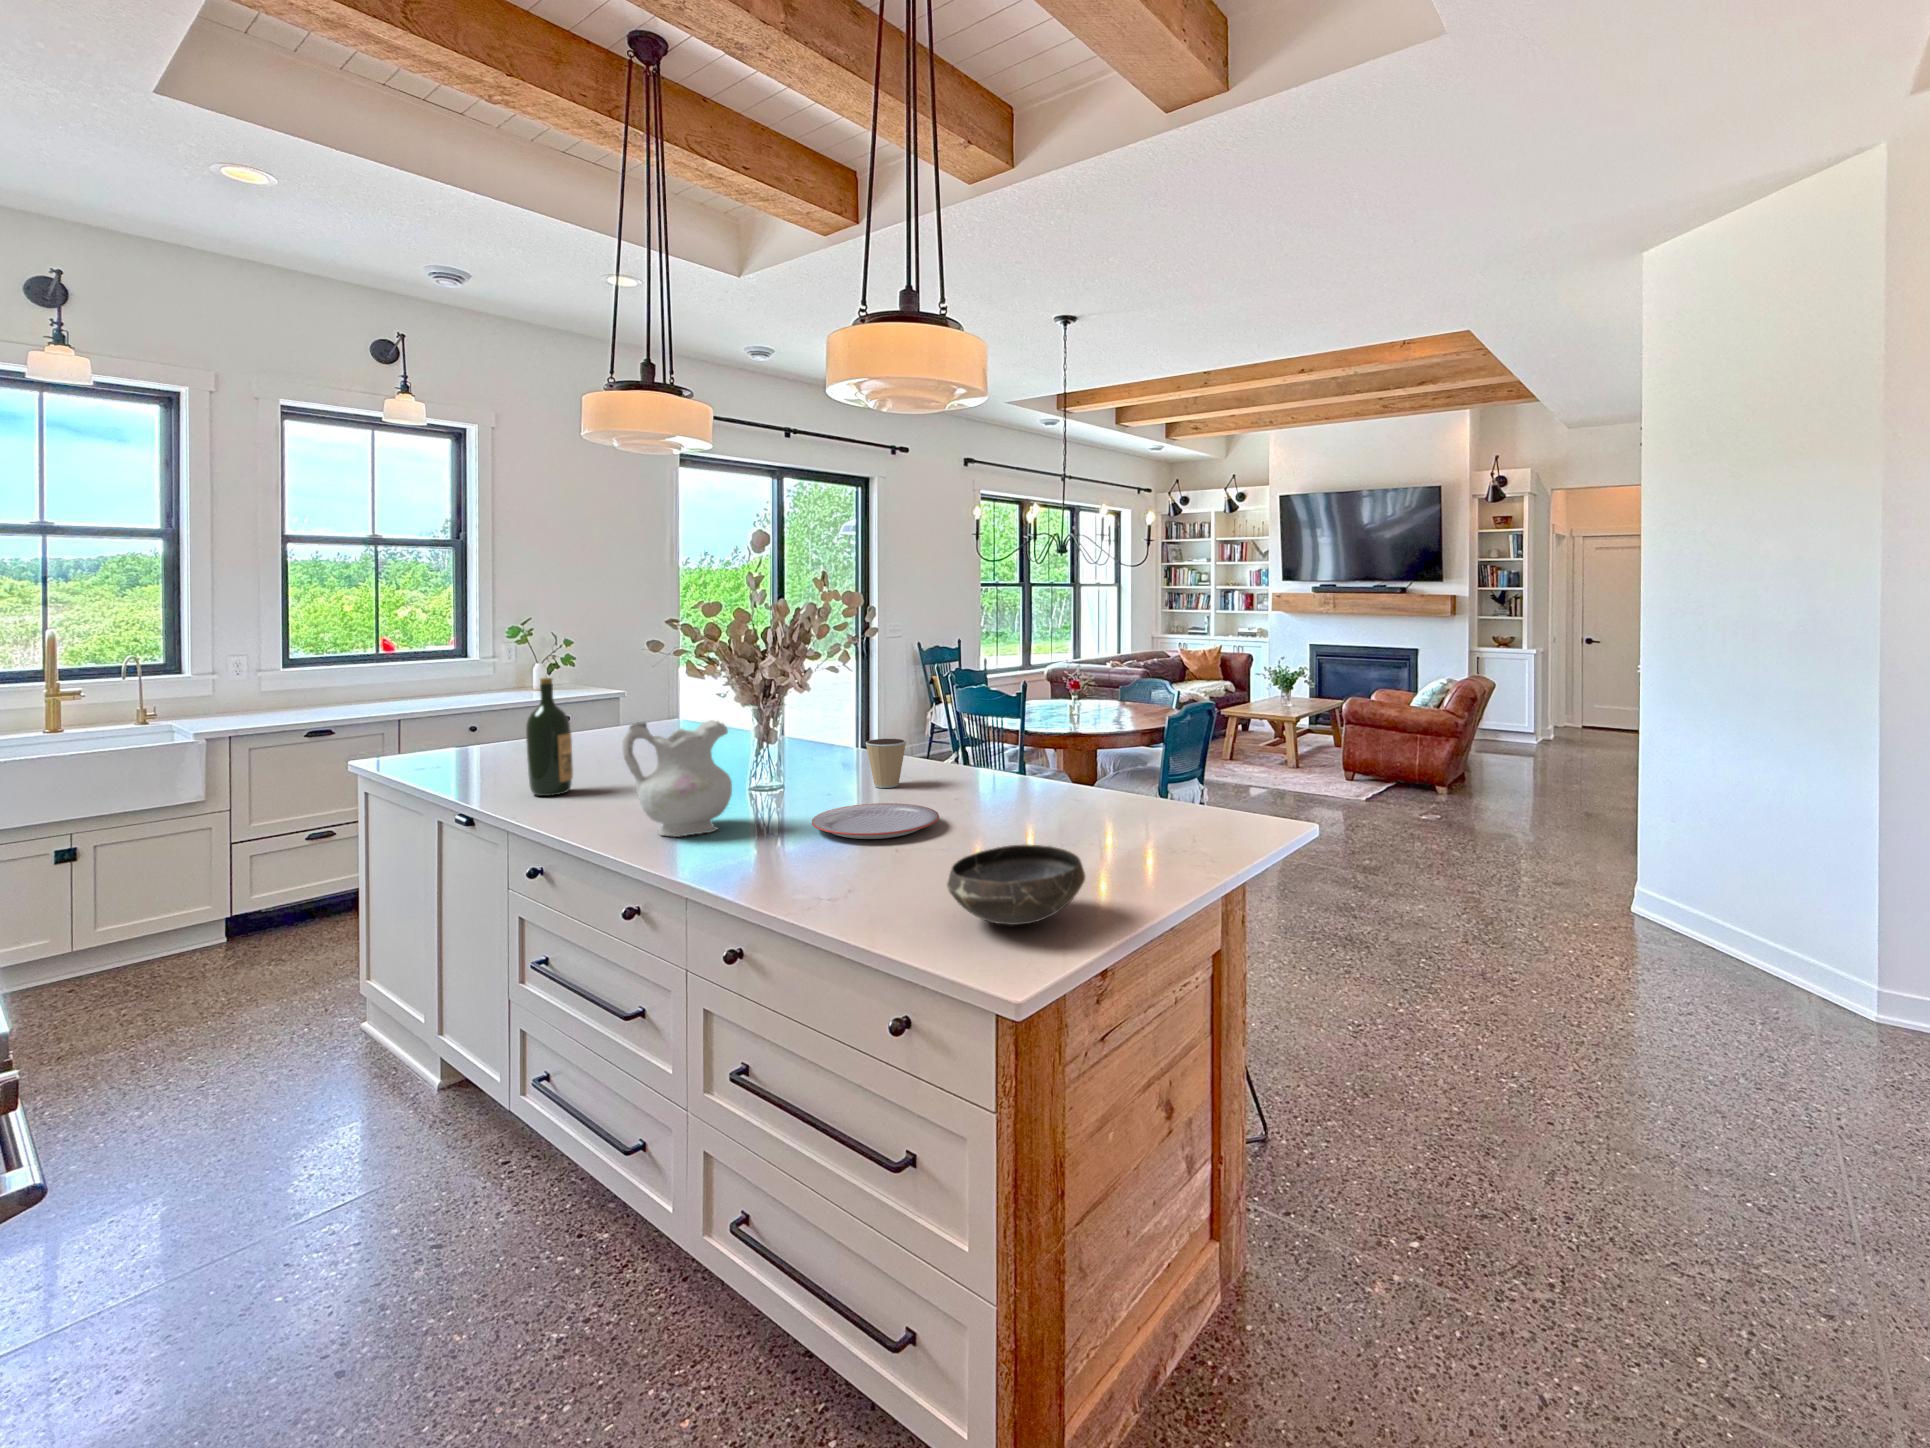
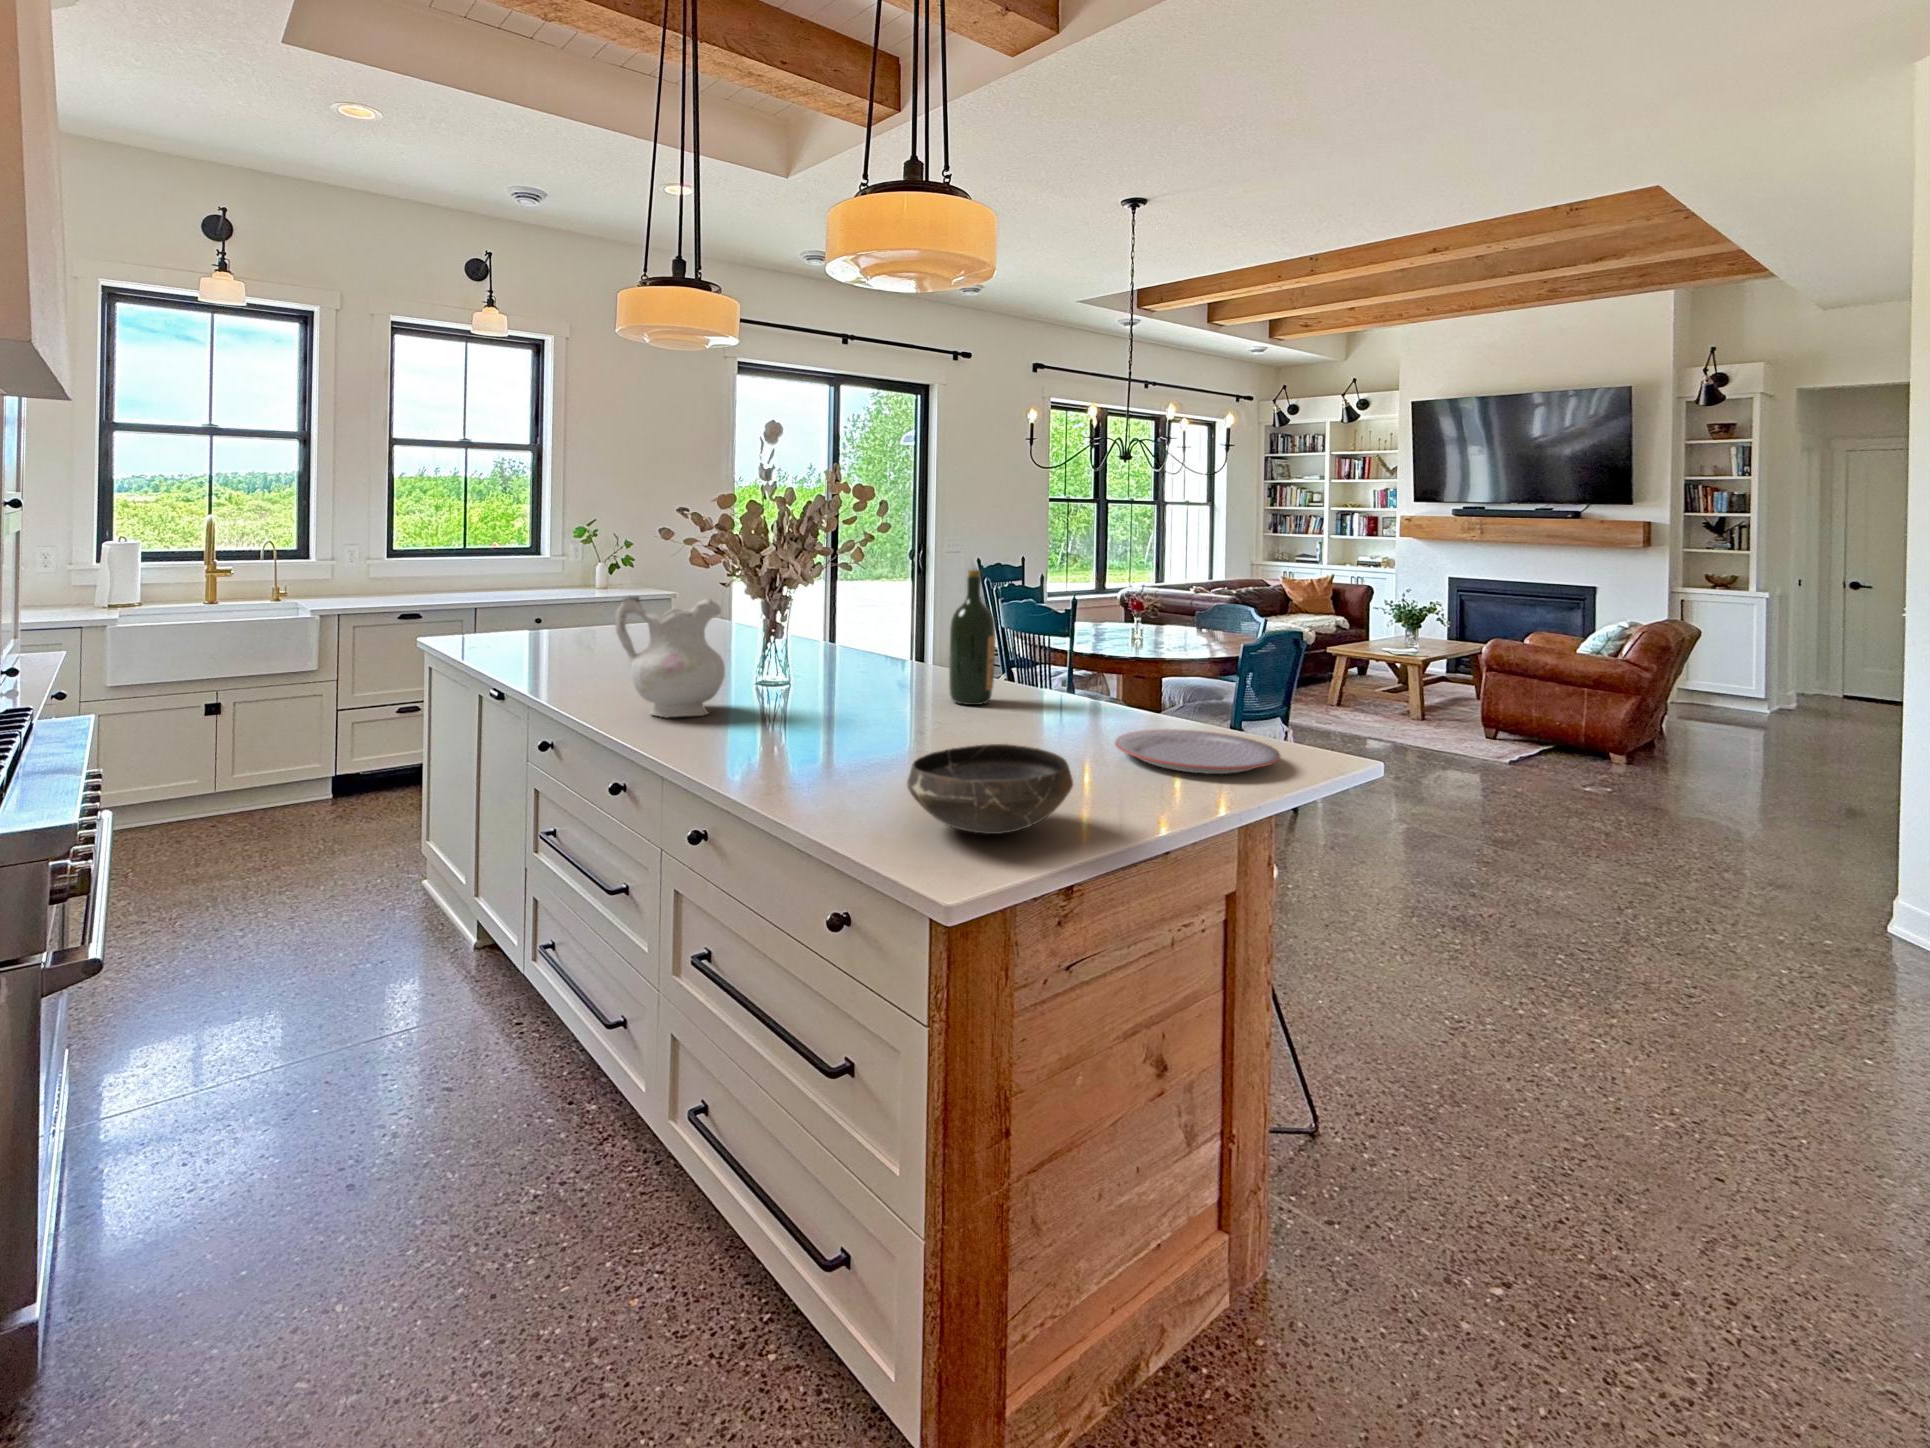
wine bottle: present [526,678,573,796] -> present [949,570,995,705]
coffee cup: present [866,739,906,788] -> none [877,635,922,688]
plate: present [812,803,939,839] -> present [1115,729,1280,774]

